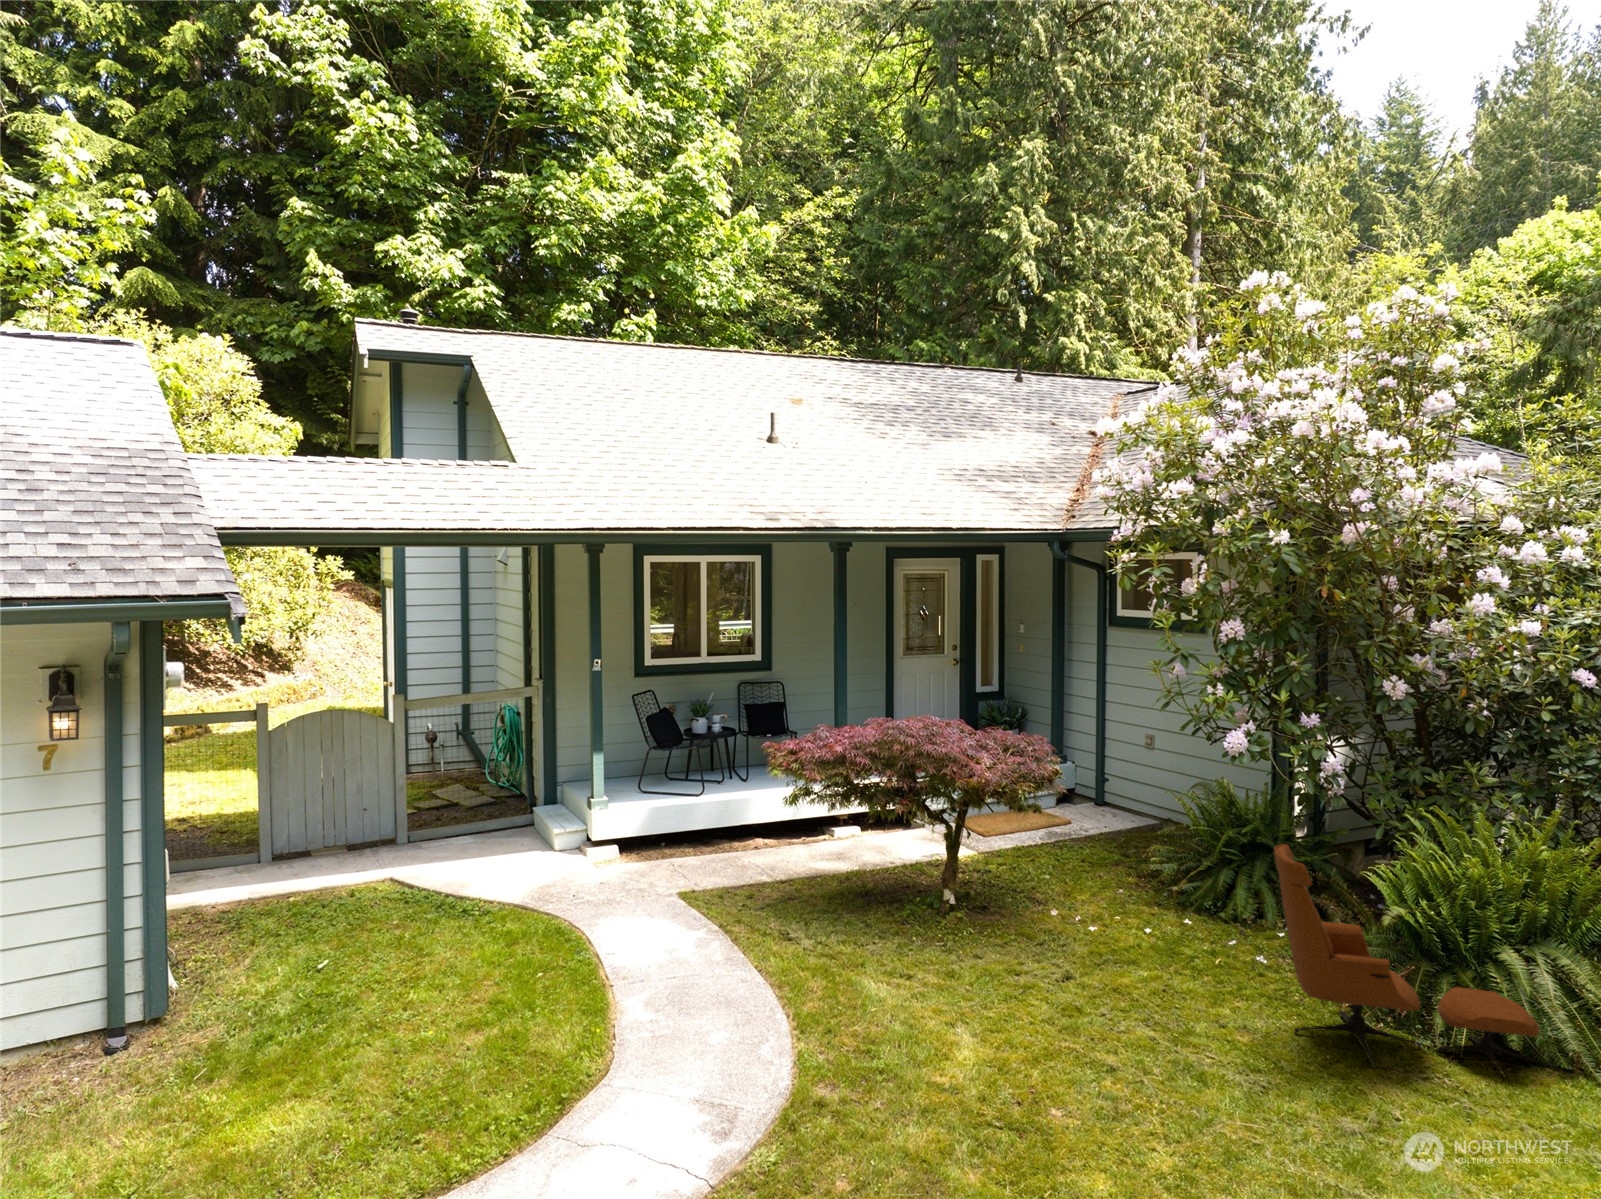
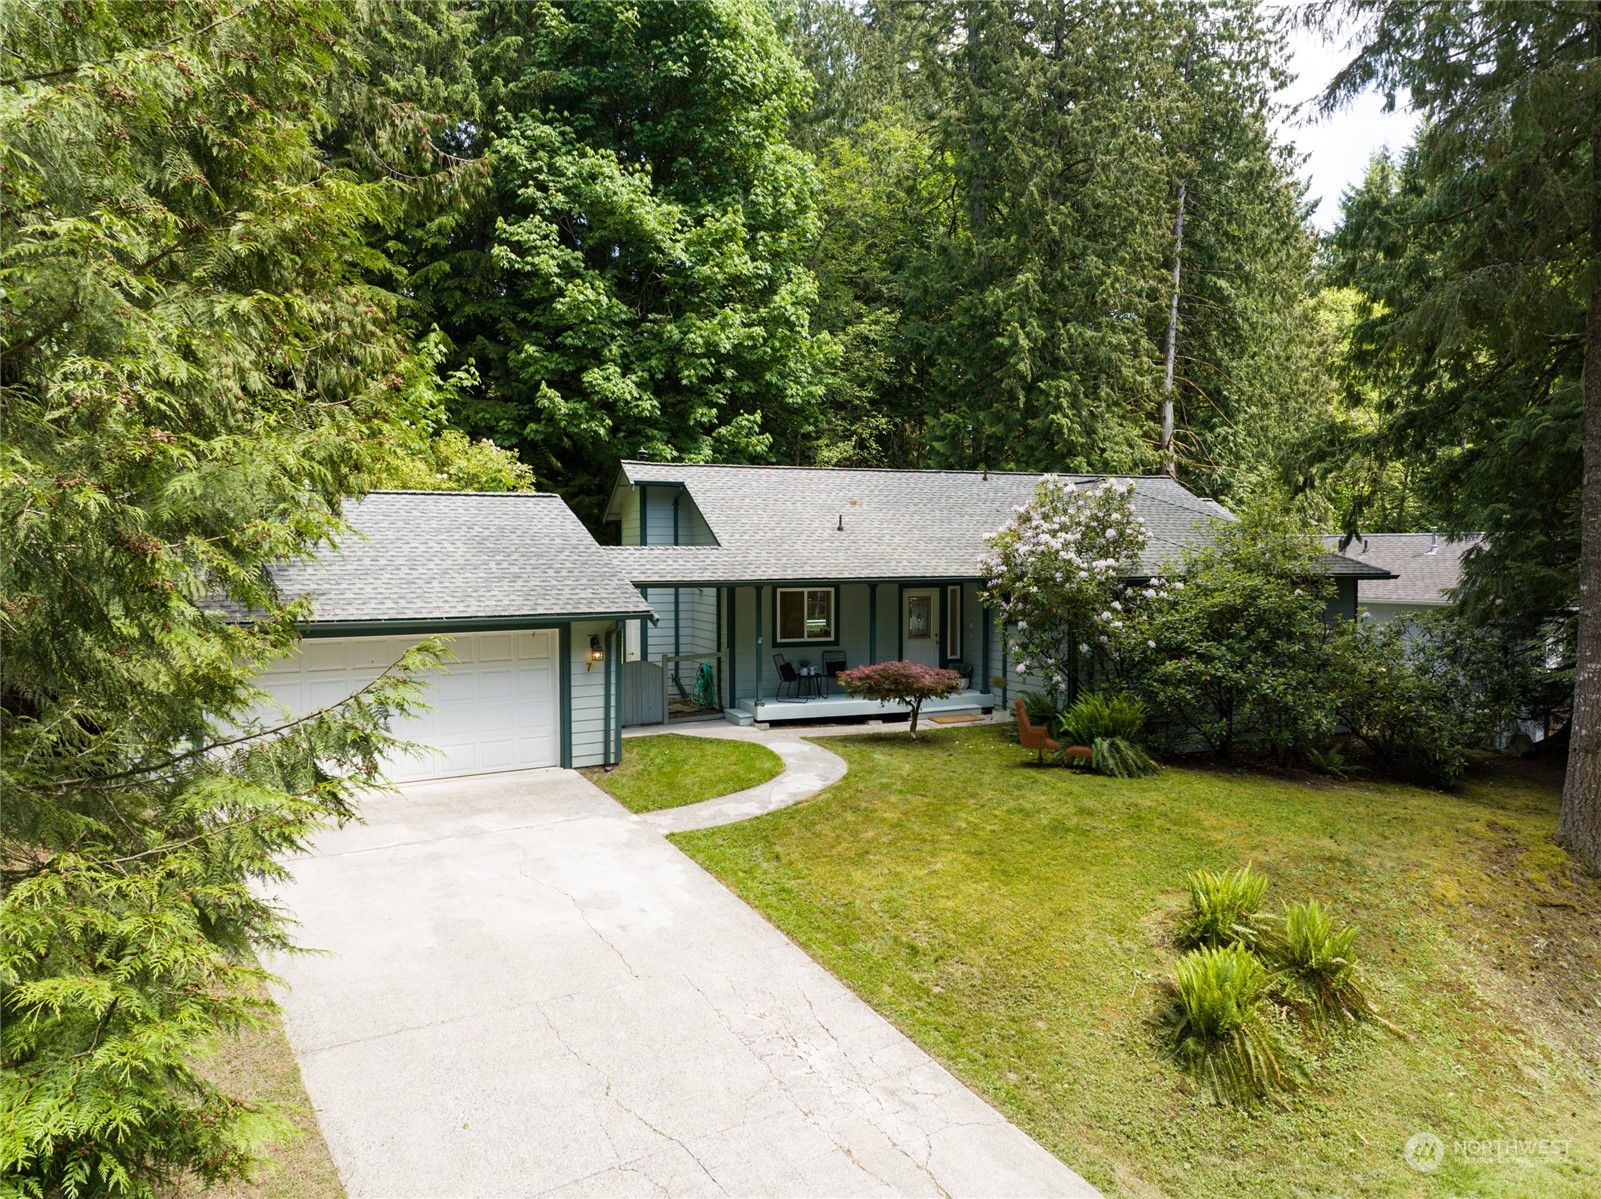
potted tree: none [1065,723,1105,817] -> present [991,676,1010,722]

